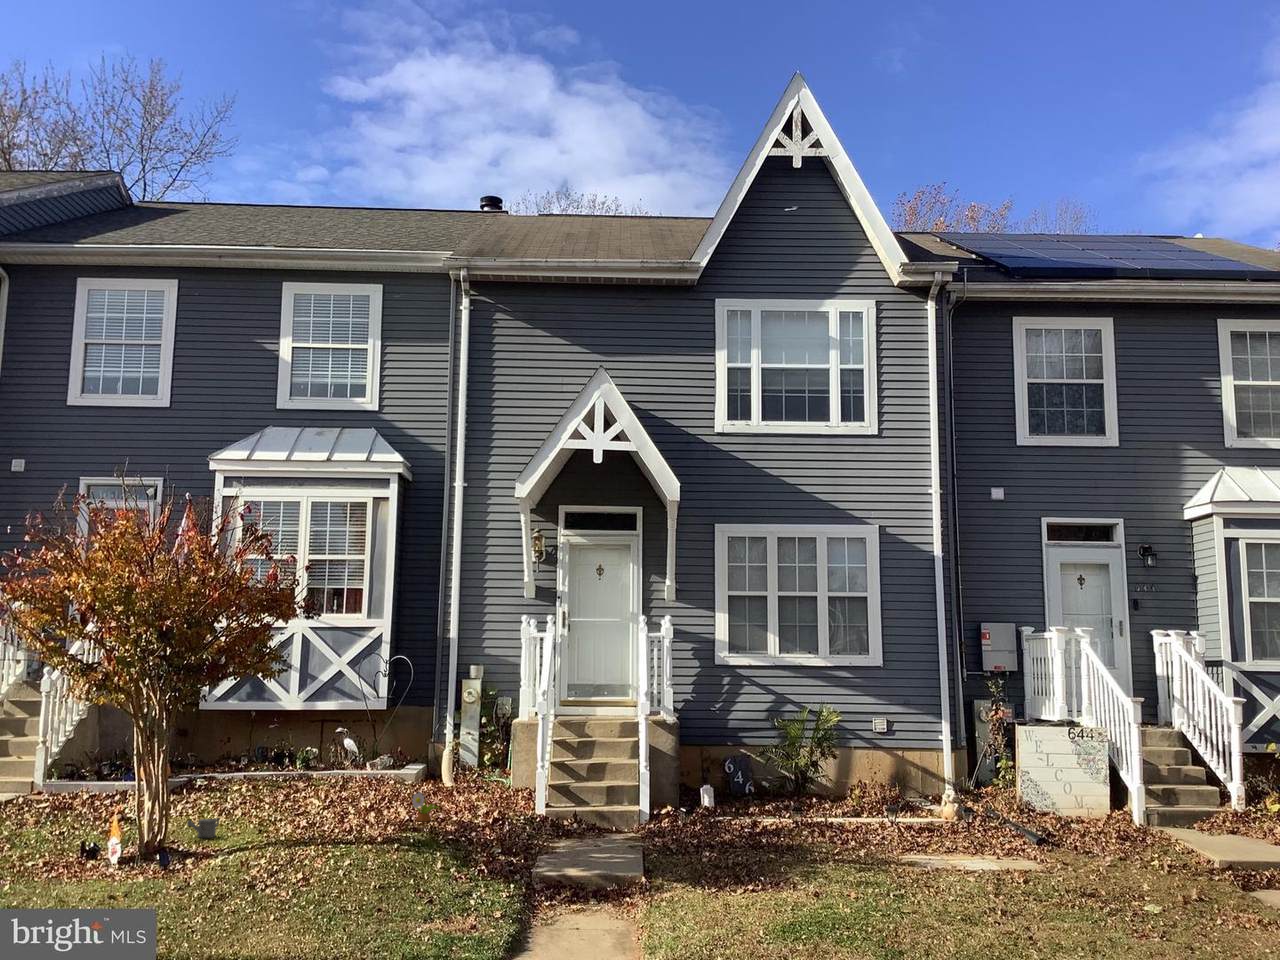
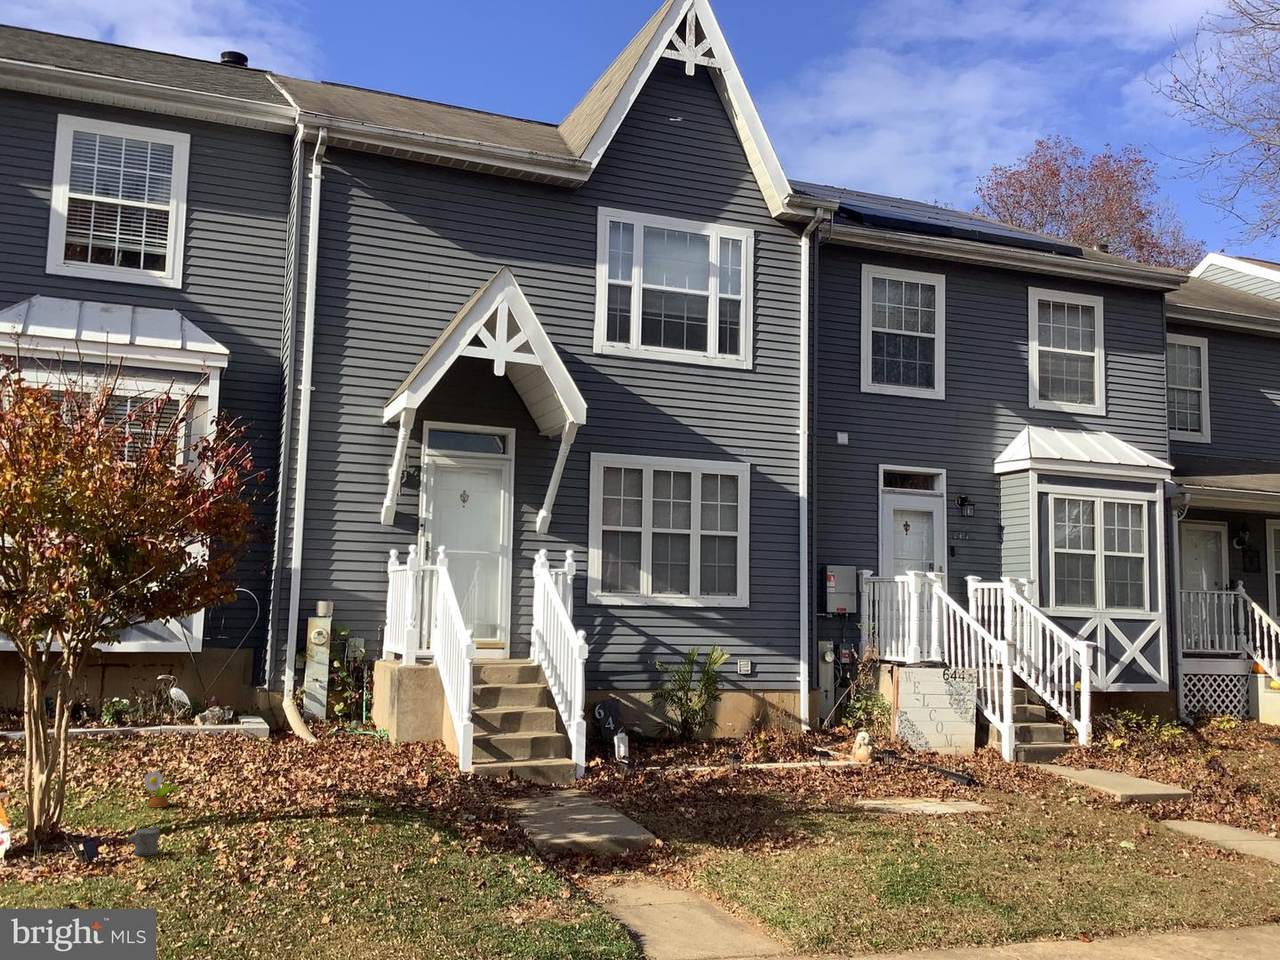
decorative plant: present [412,793,439,822] -> present [141,770,182,808]

